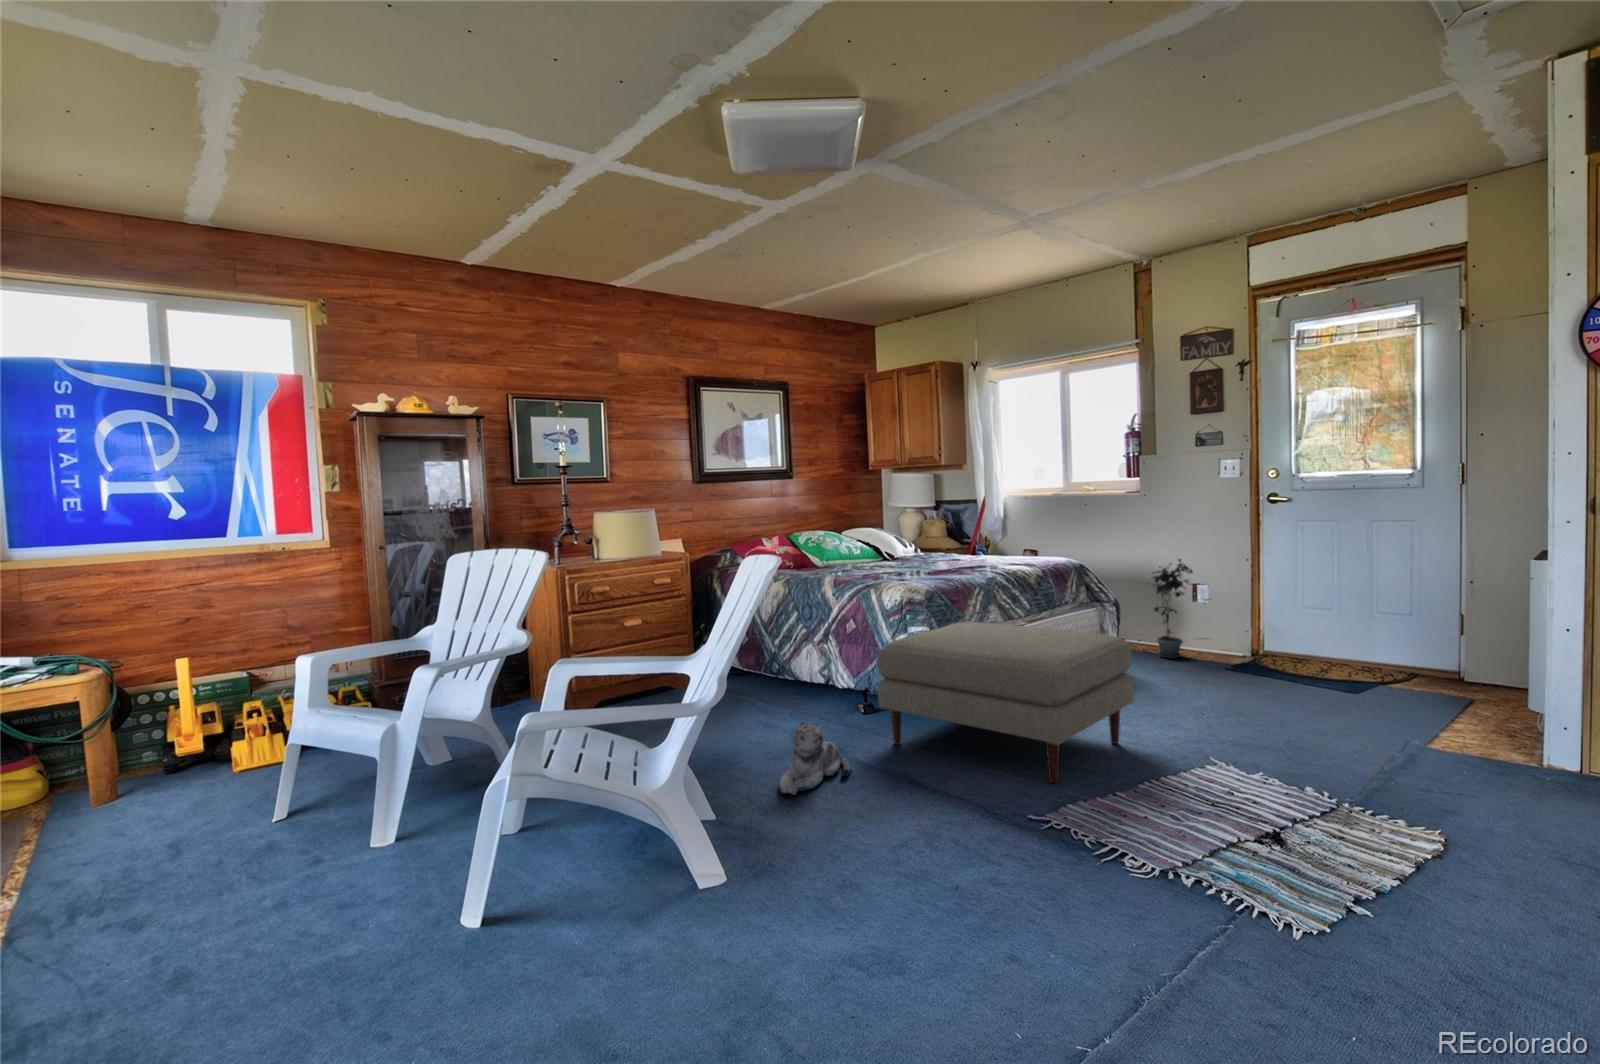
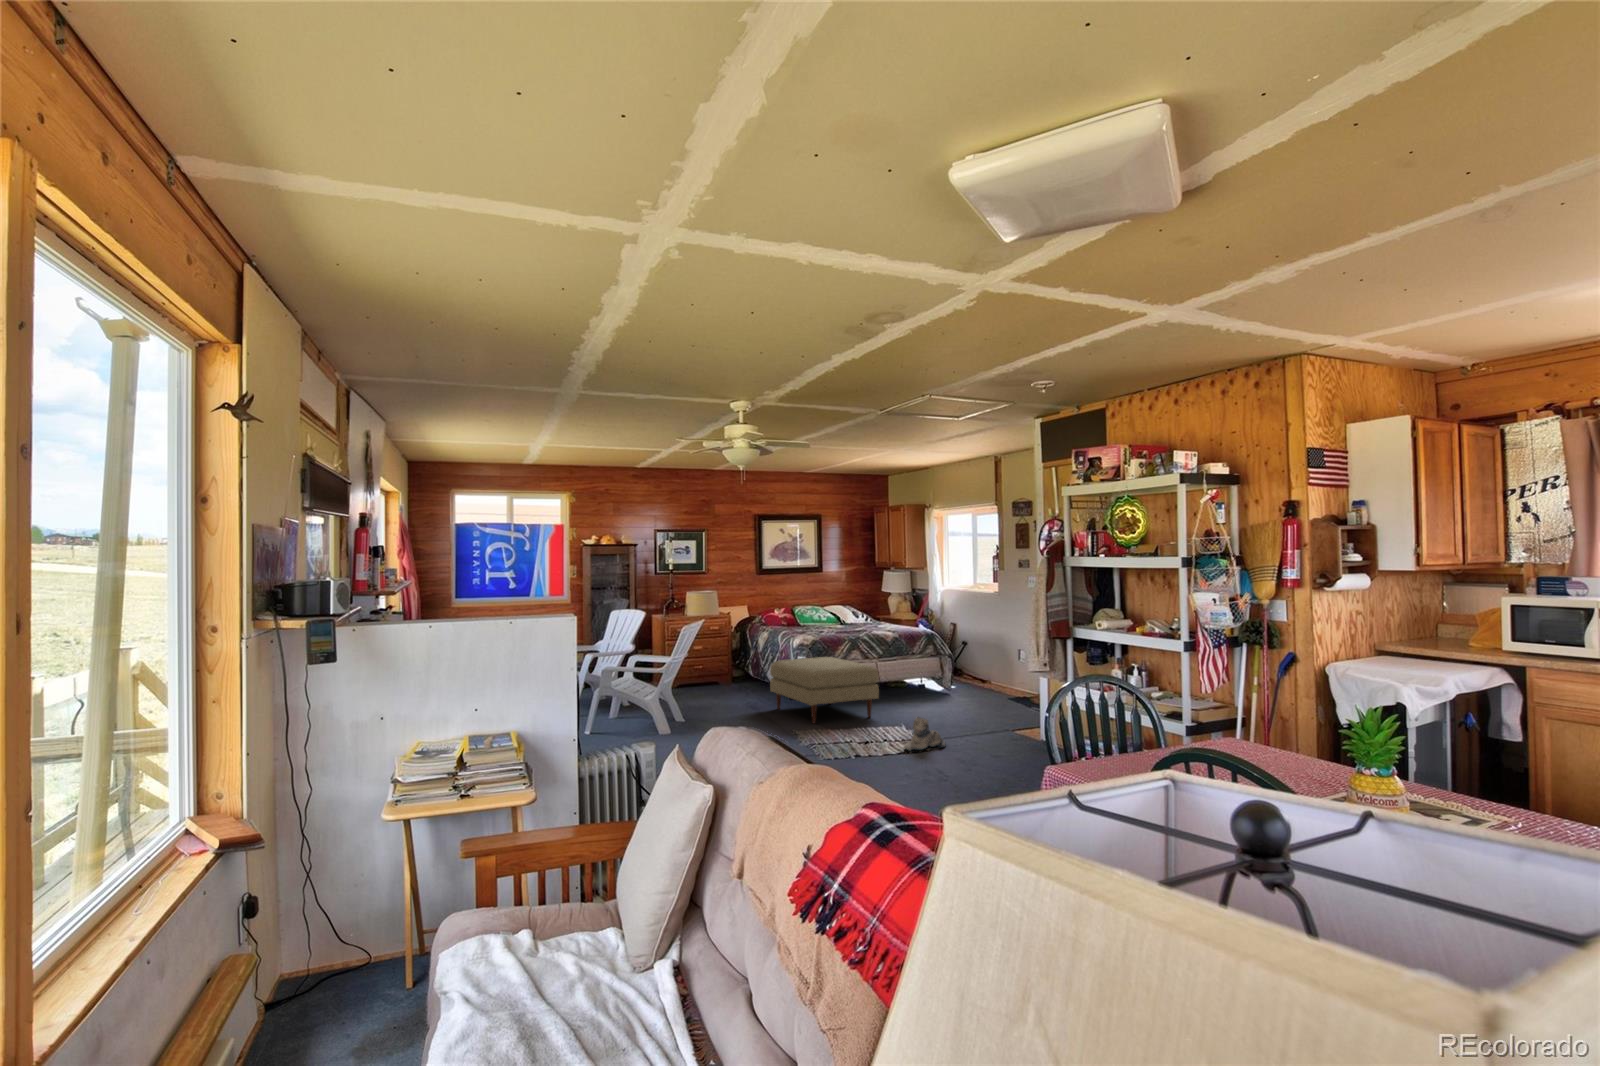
potted plant: present [1153,559,1193,658] -> none [982,635,1010,695]
plush toy: present [780,722,851,795] -> present [904,717,946,751]

